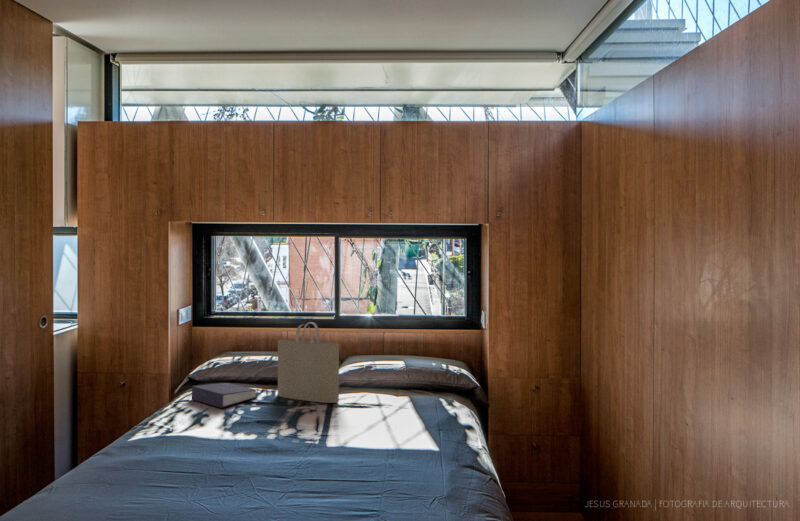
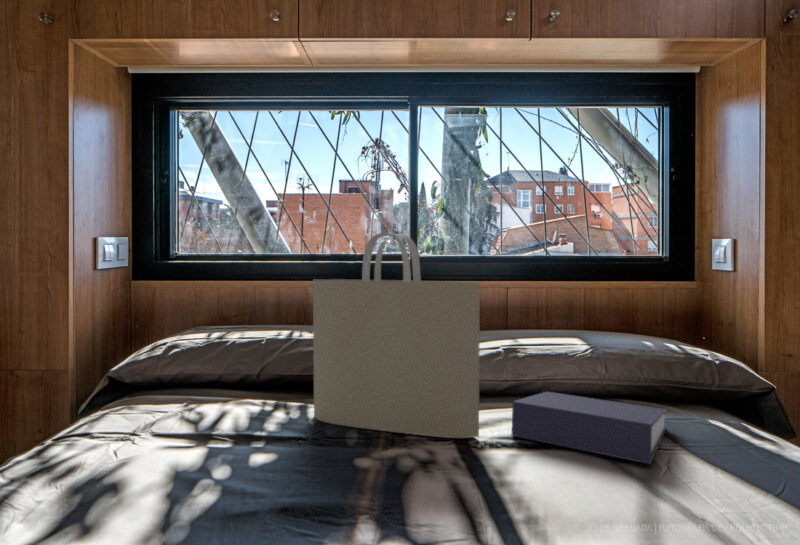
book: present [192,383,256,408] -> present [512,392,666,464]

